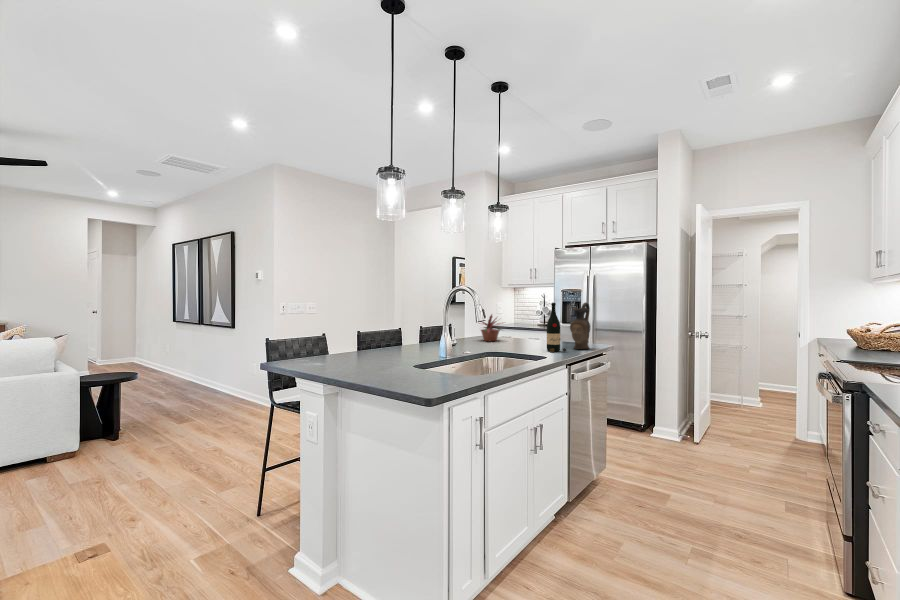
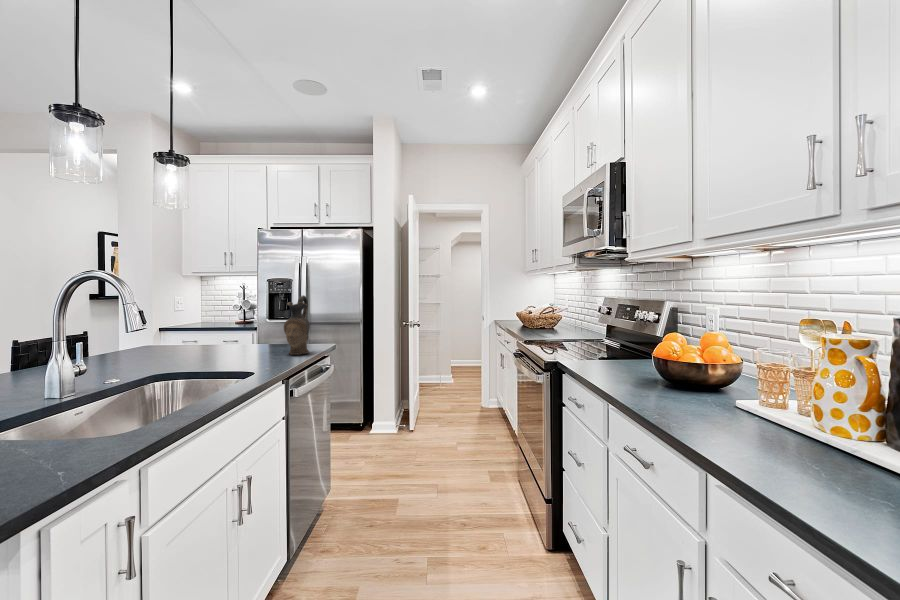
wine bottle: present [547,303,566,352] -> none [252,297,280,364]
potted plant: present [481,315,501,341] -> none [133,313,192,354]

